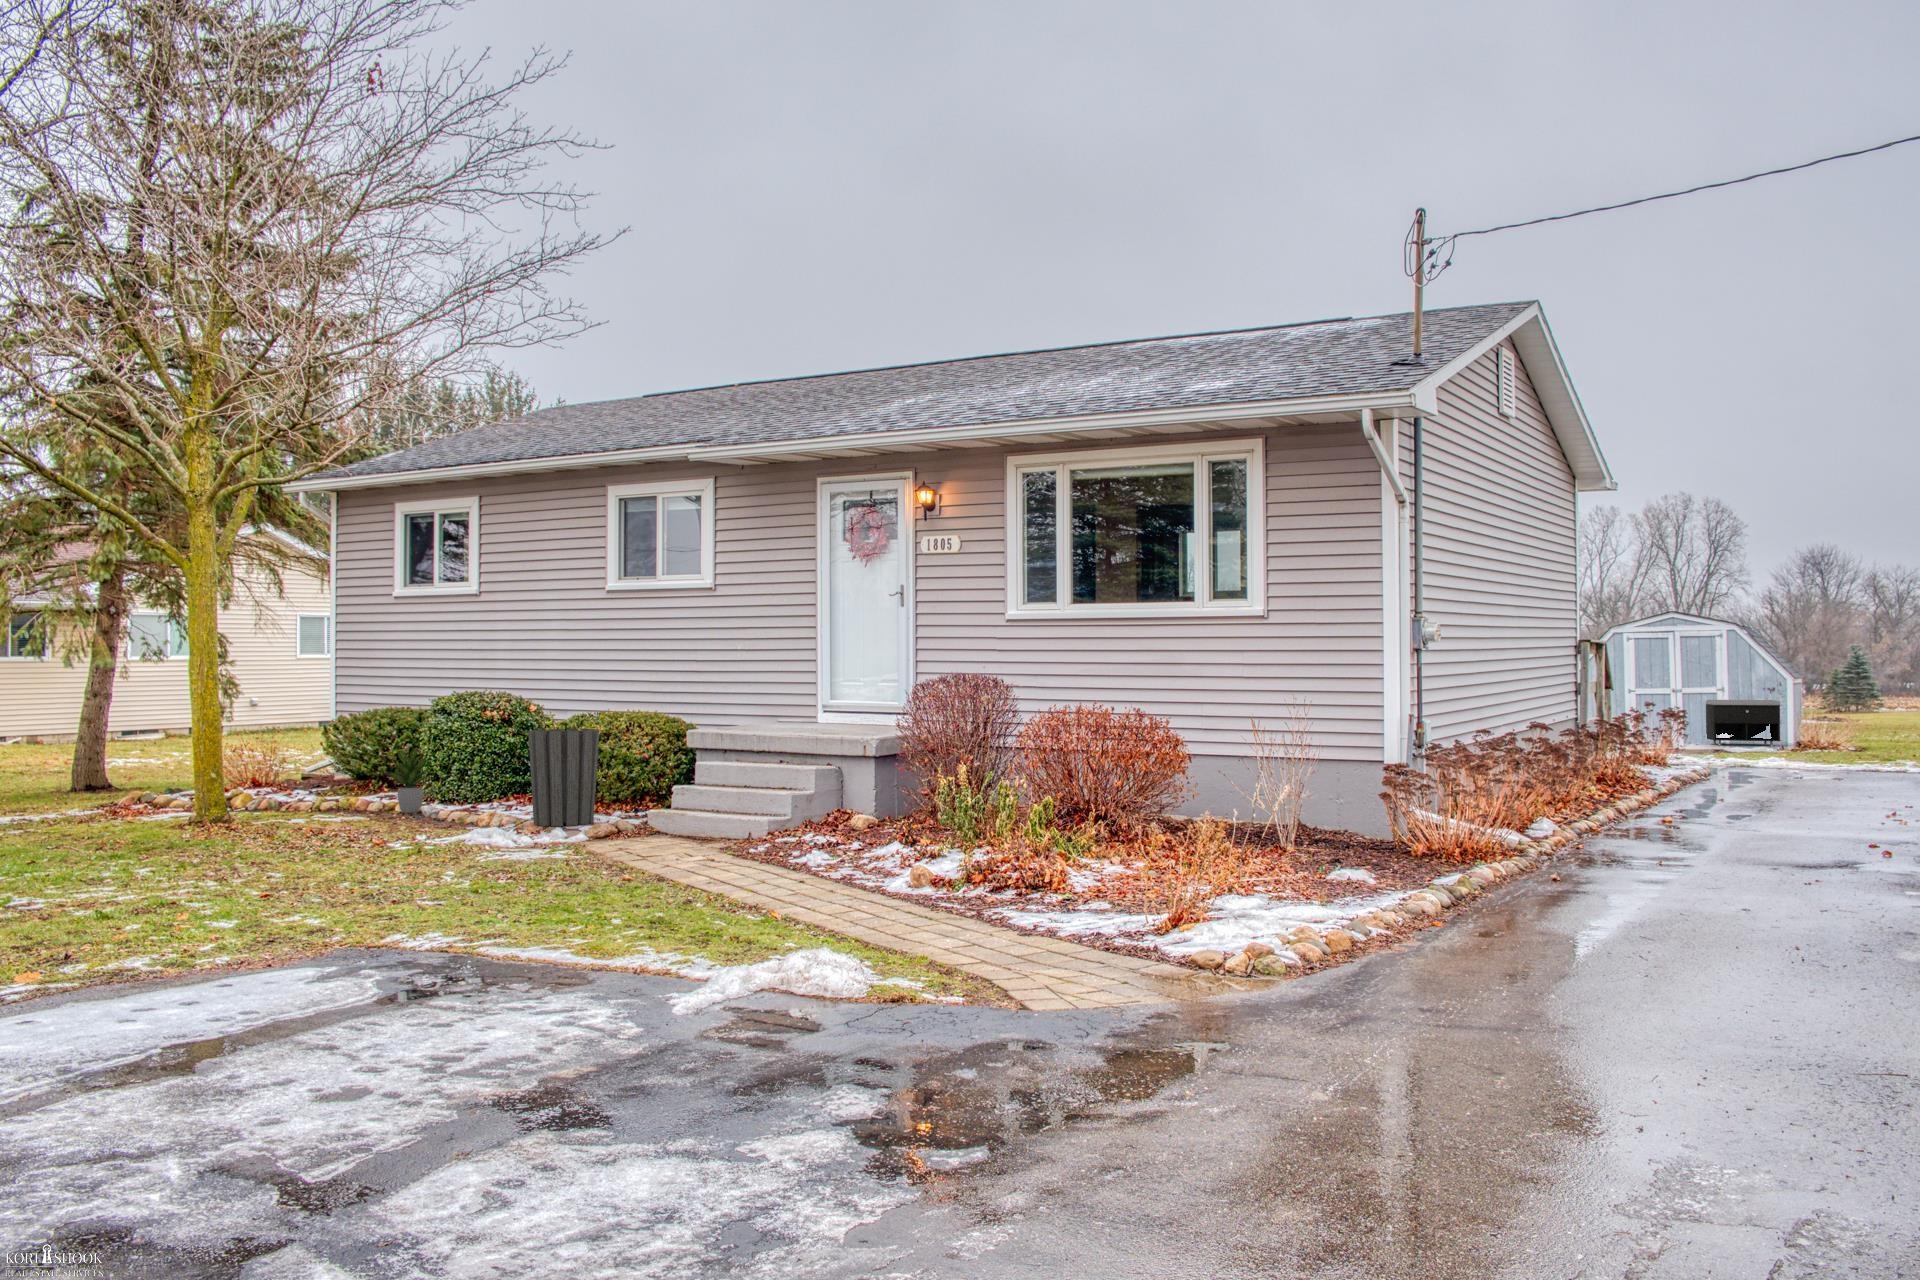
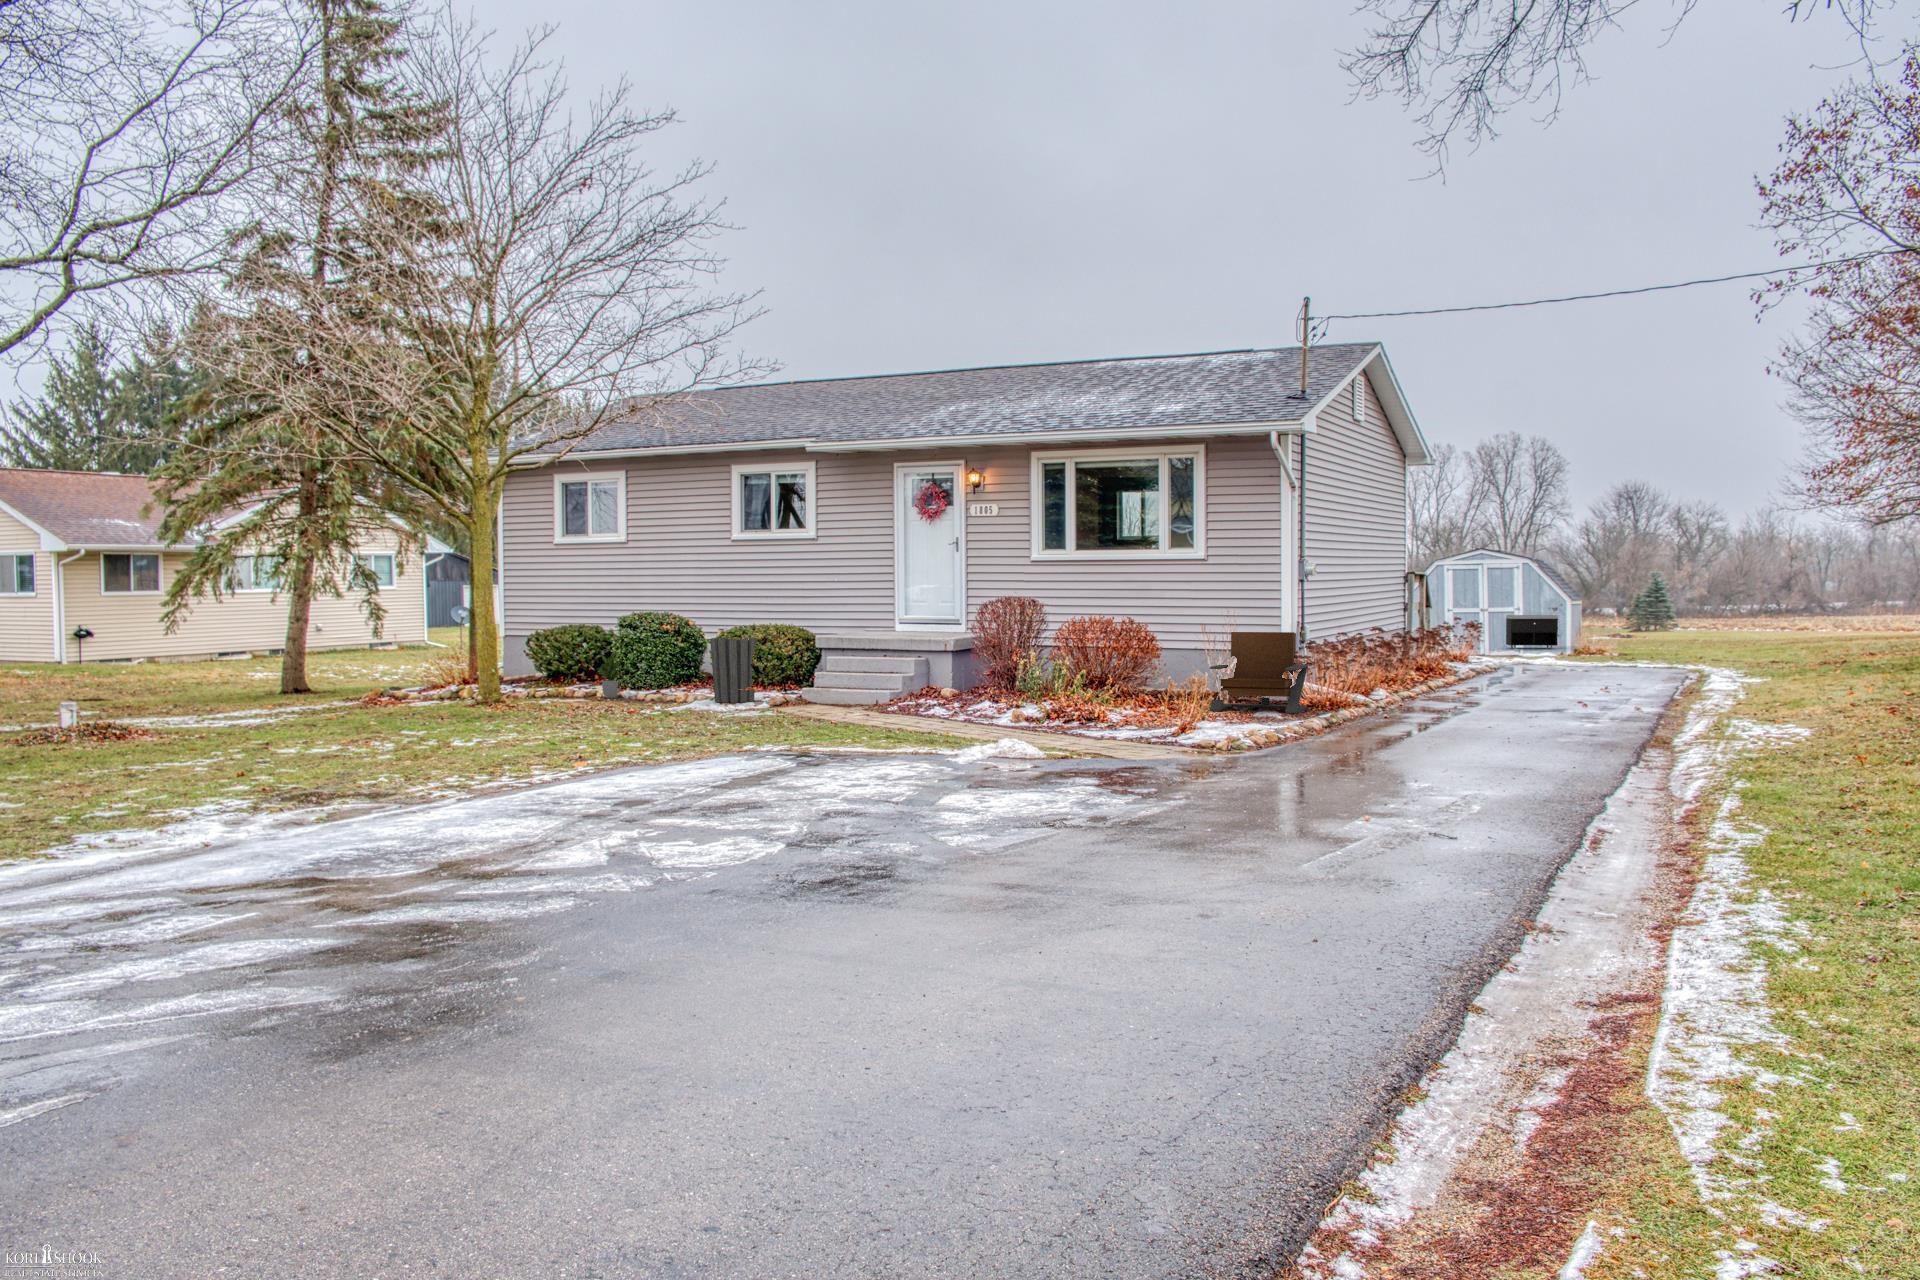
lounge chair: none [1262,731,1428,872] -> present [1210,632,1308,713]

